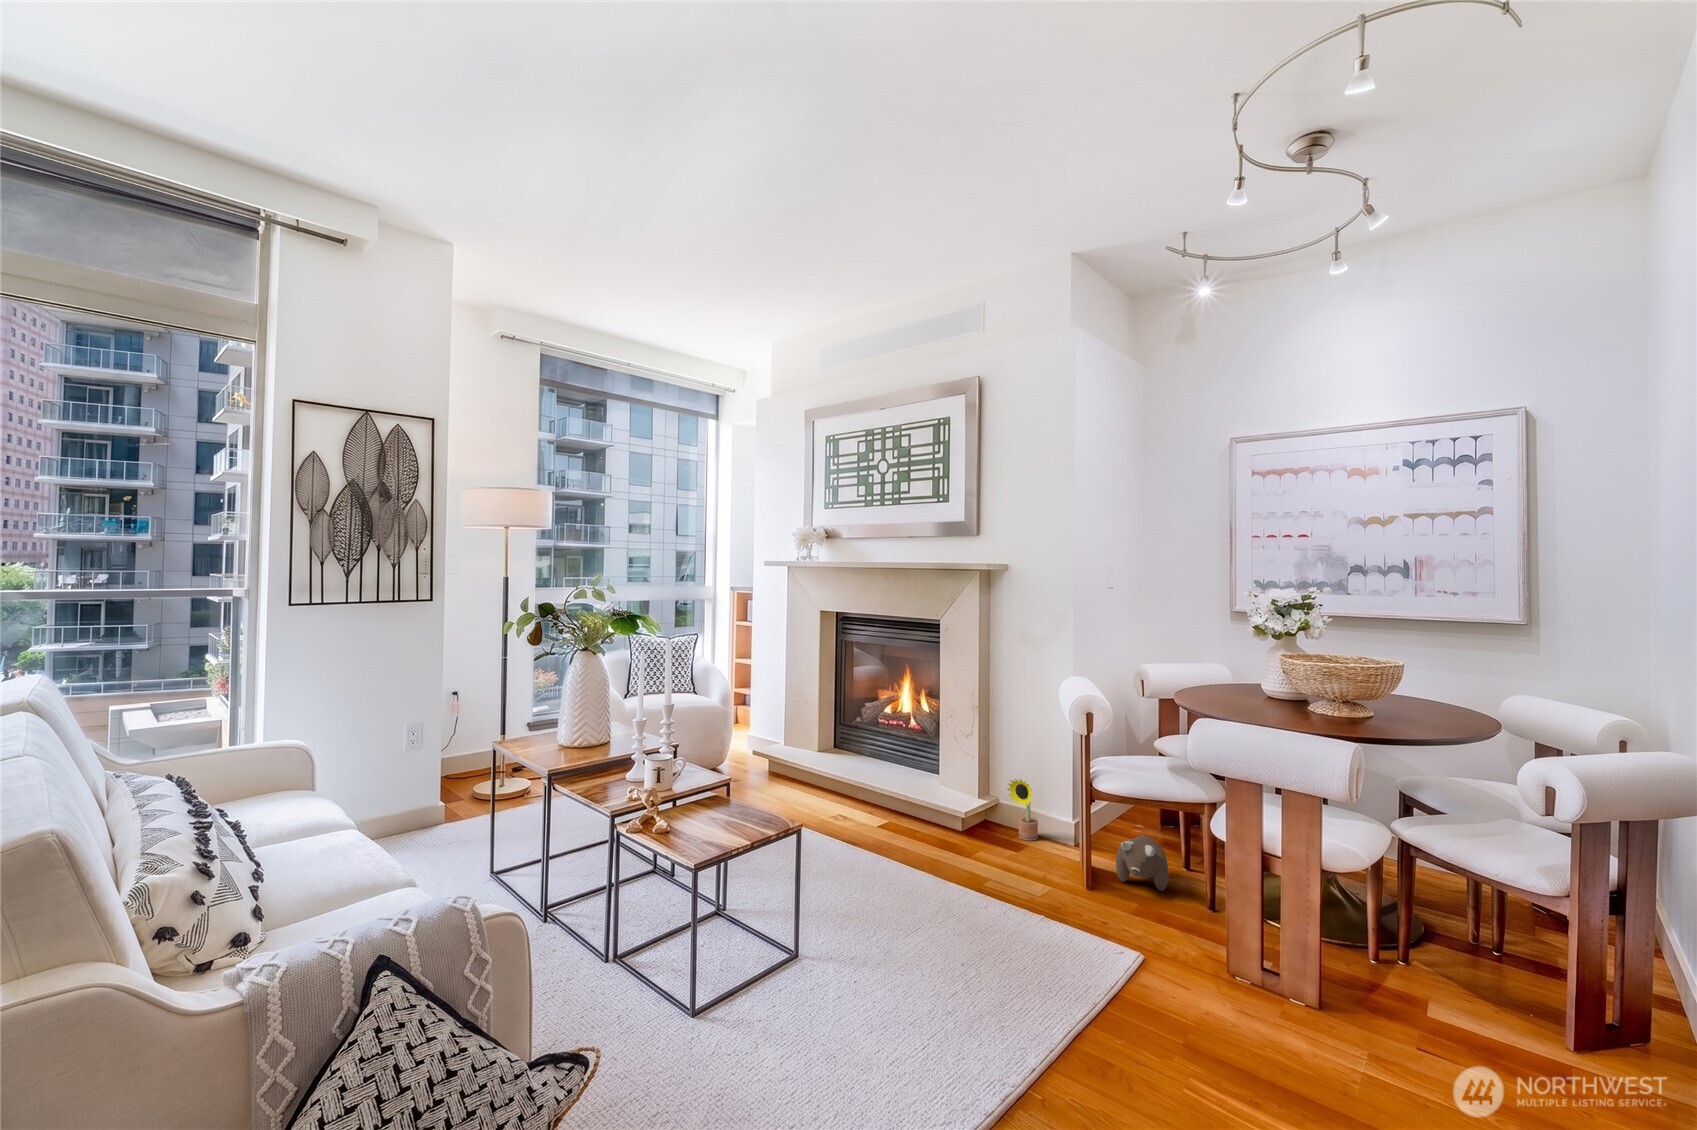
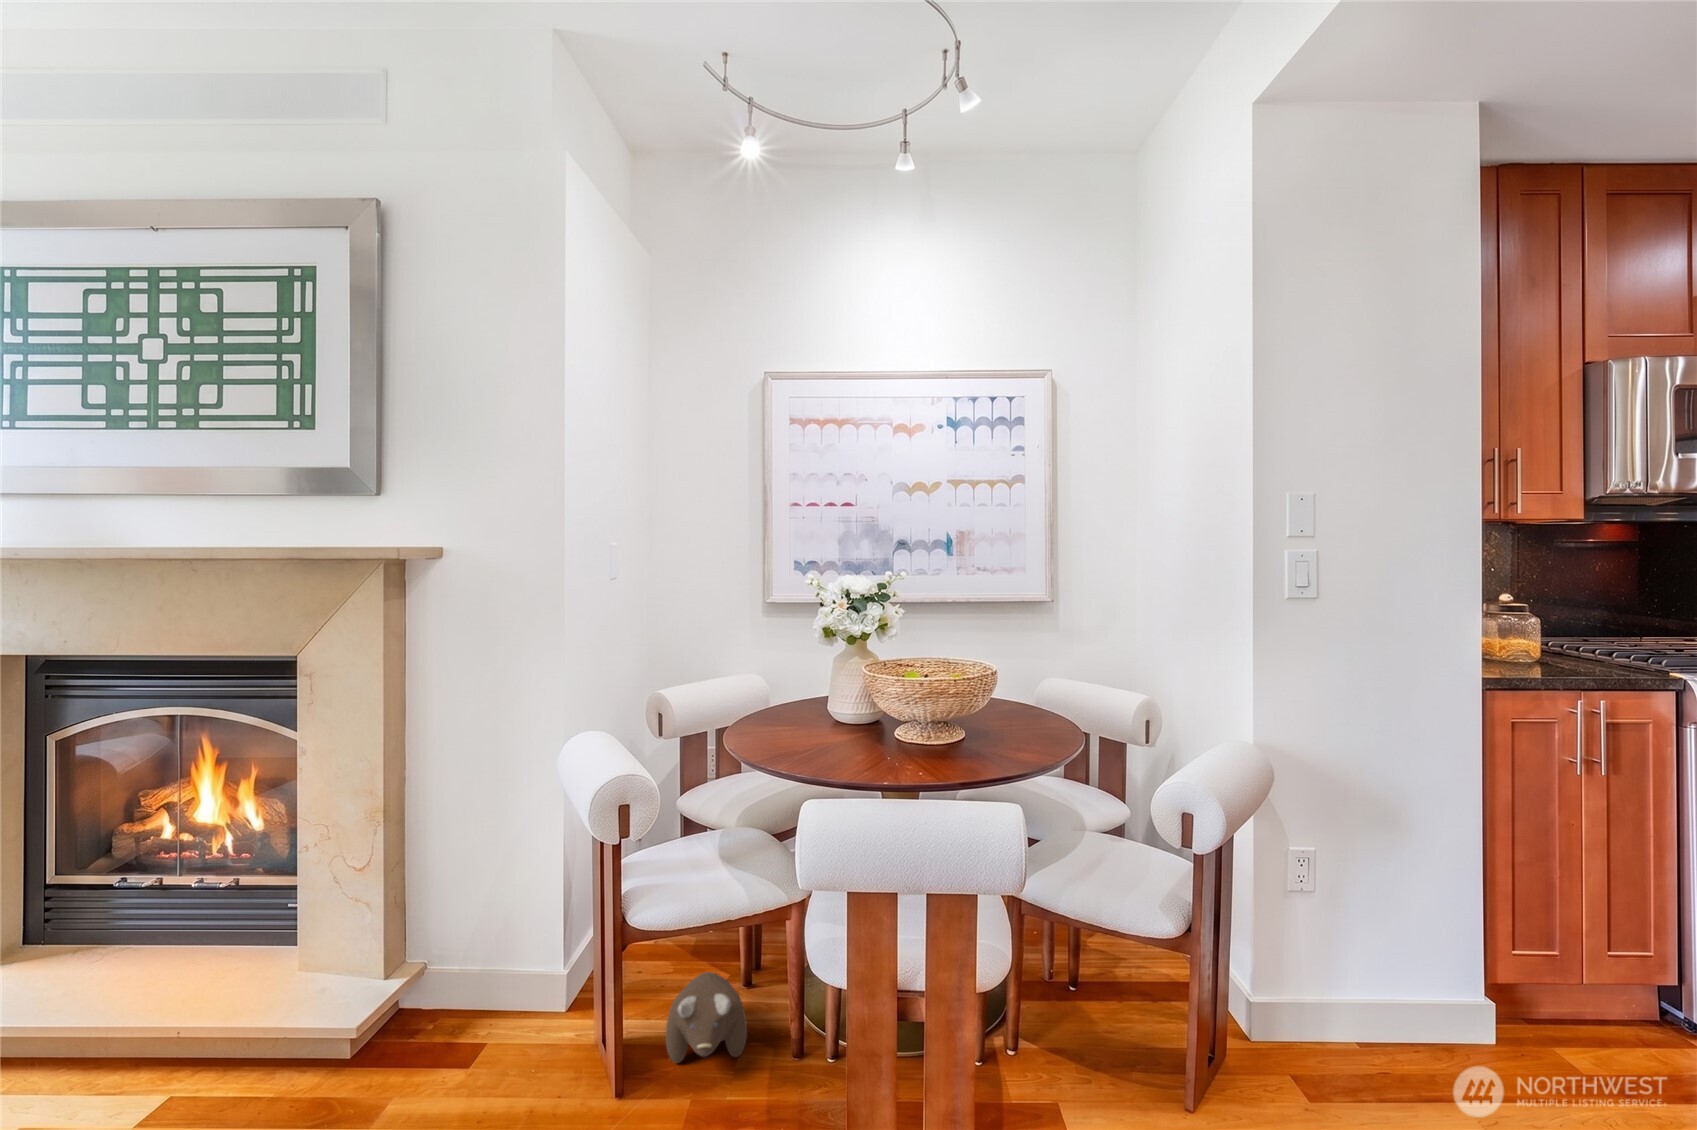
decorative plant: present [1007,779,1038,841] -> none [456,929,518,1035]

